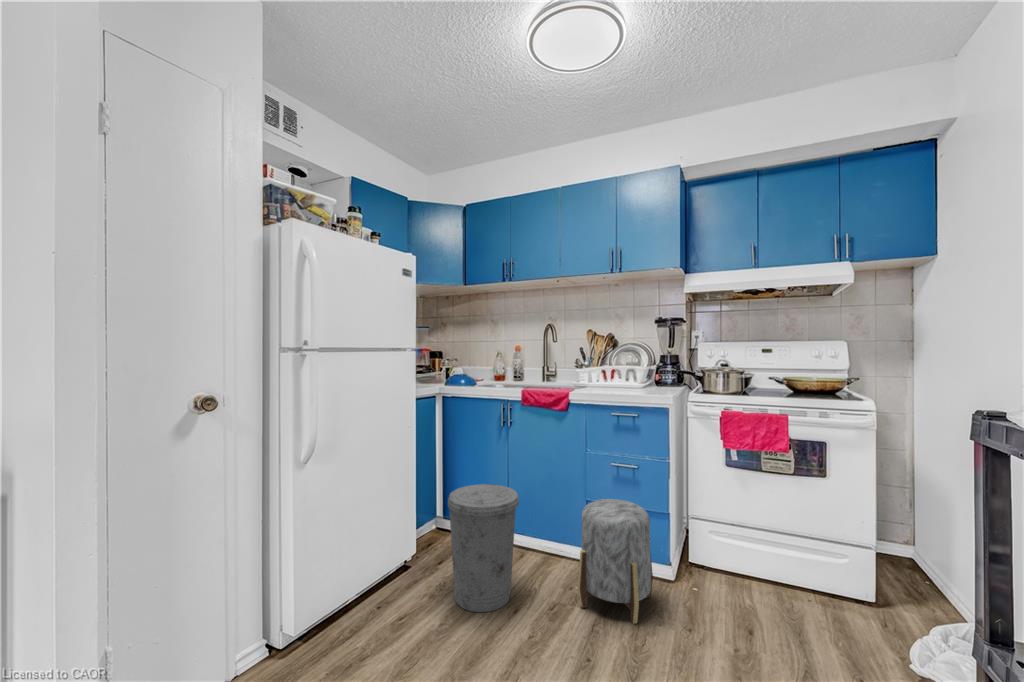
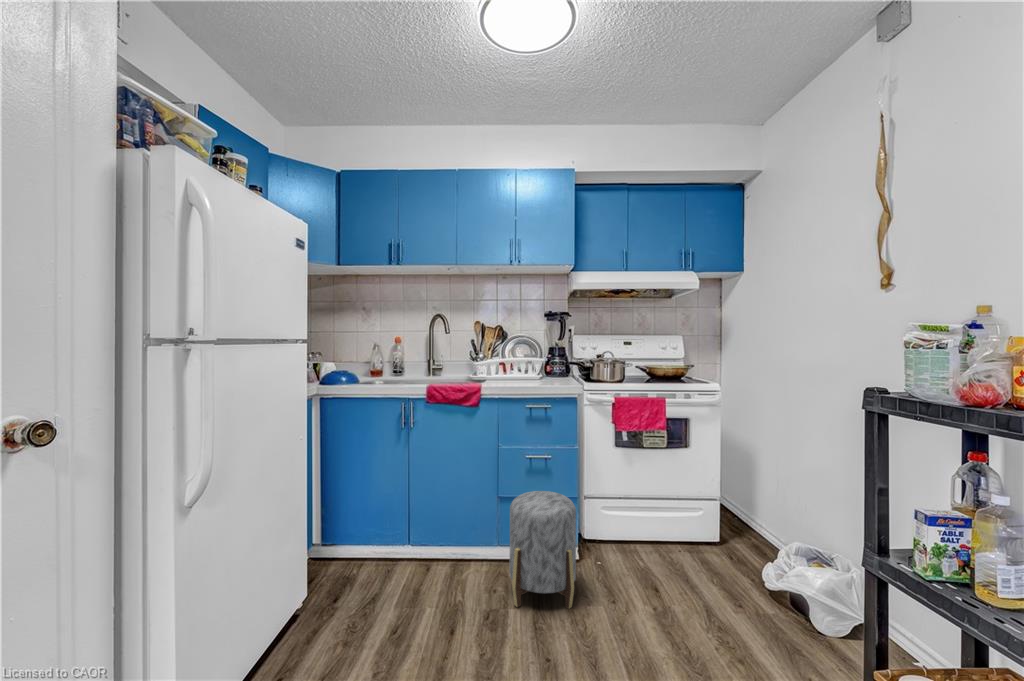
trash can: present [448,484,519,612] -> none [366,496,450,647]

